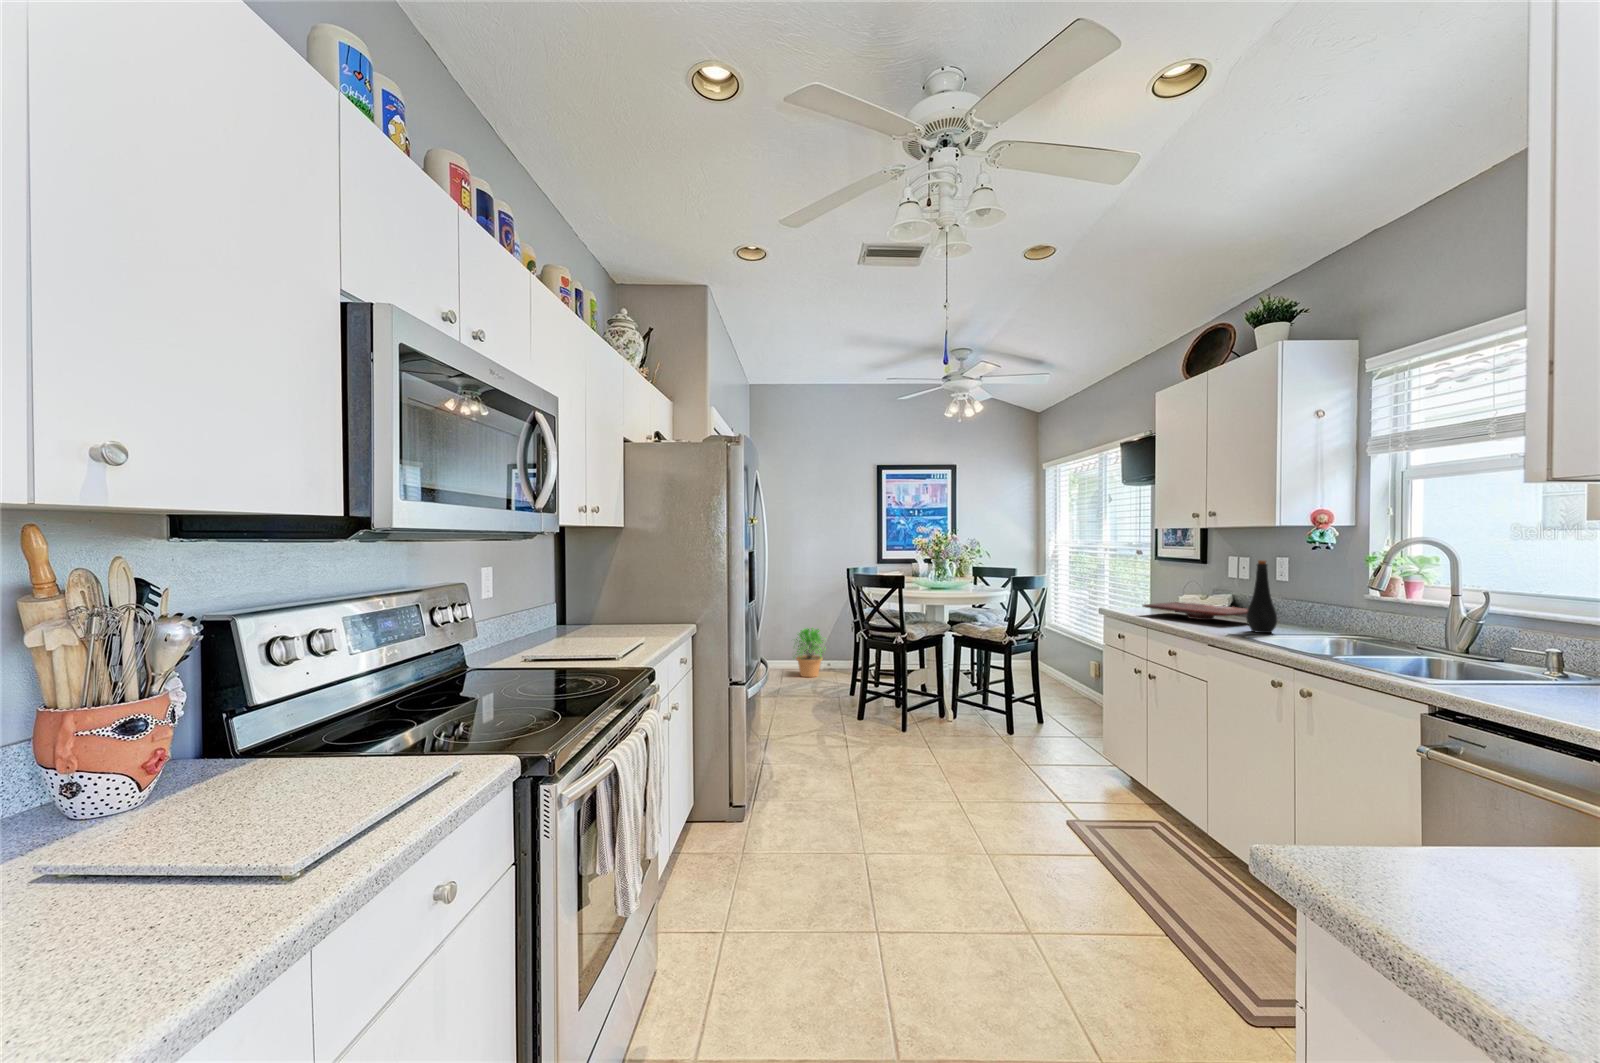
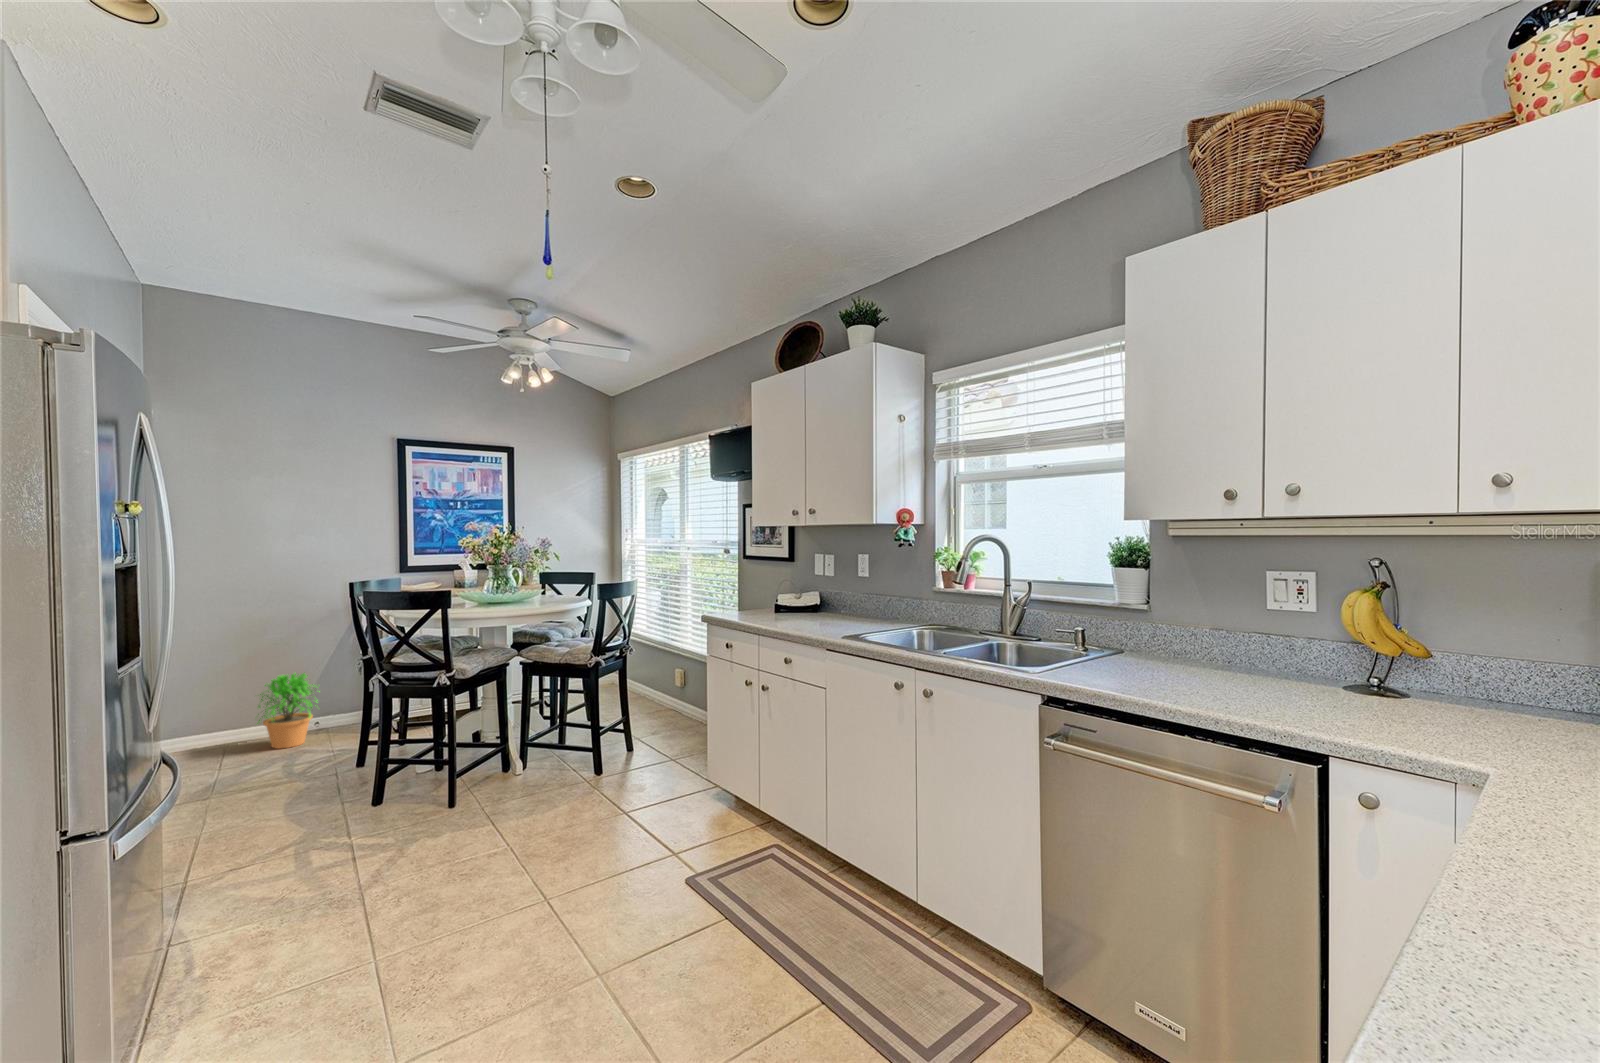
bottle: present [1246,560,1277,633] -> none [850,558,875,631]
cutting board: present [1143,602,1248,620] -> none [750,603,851,621]

